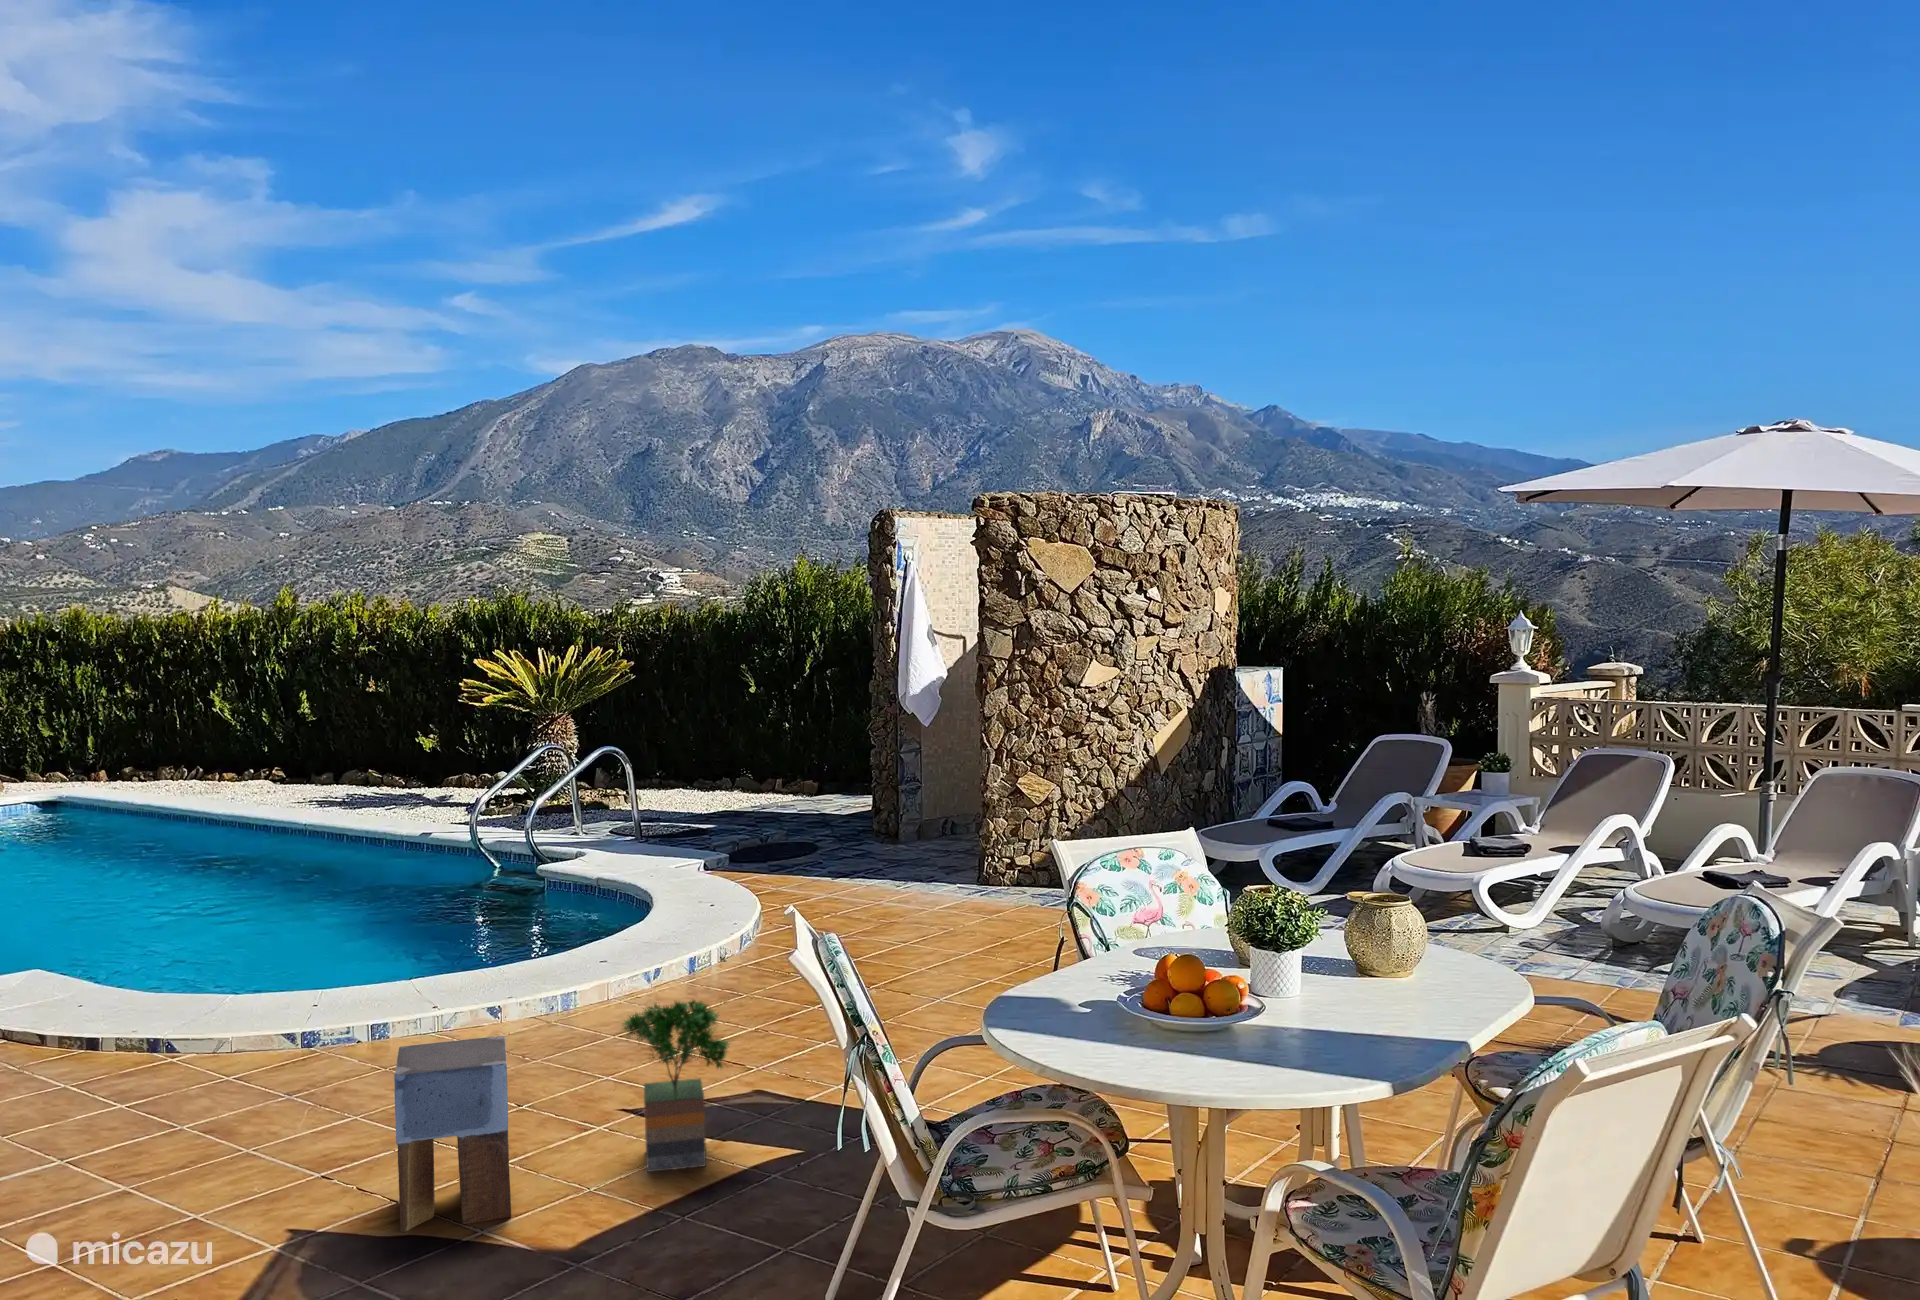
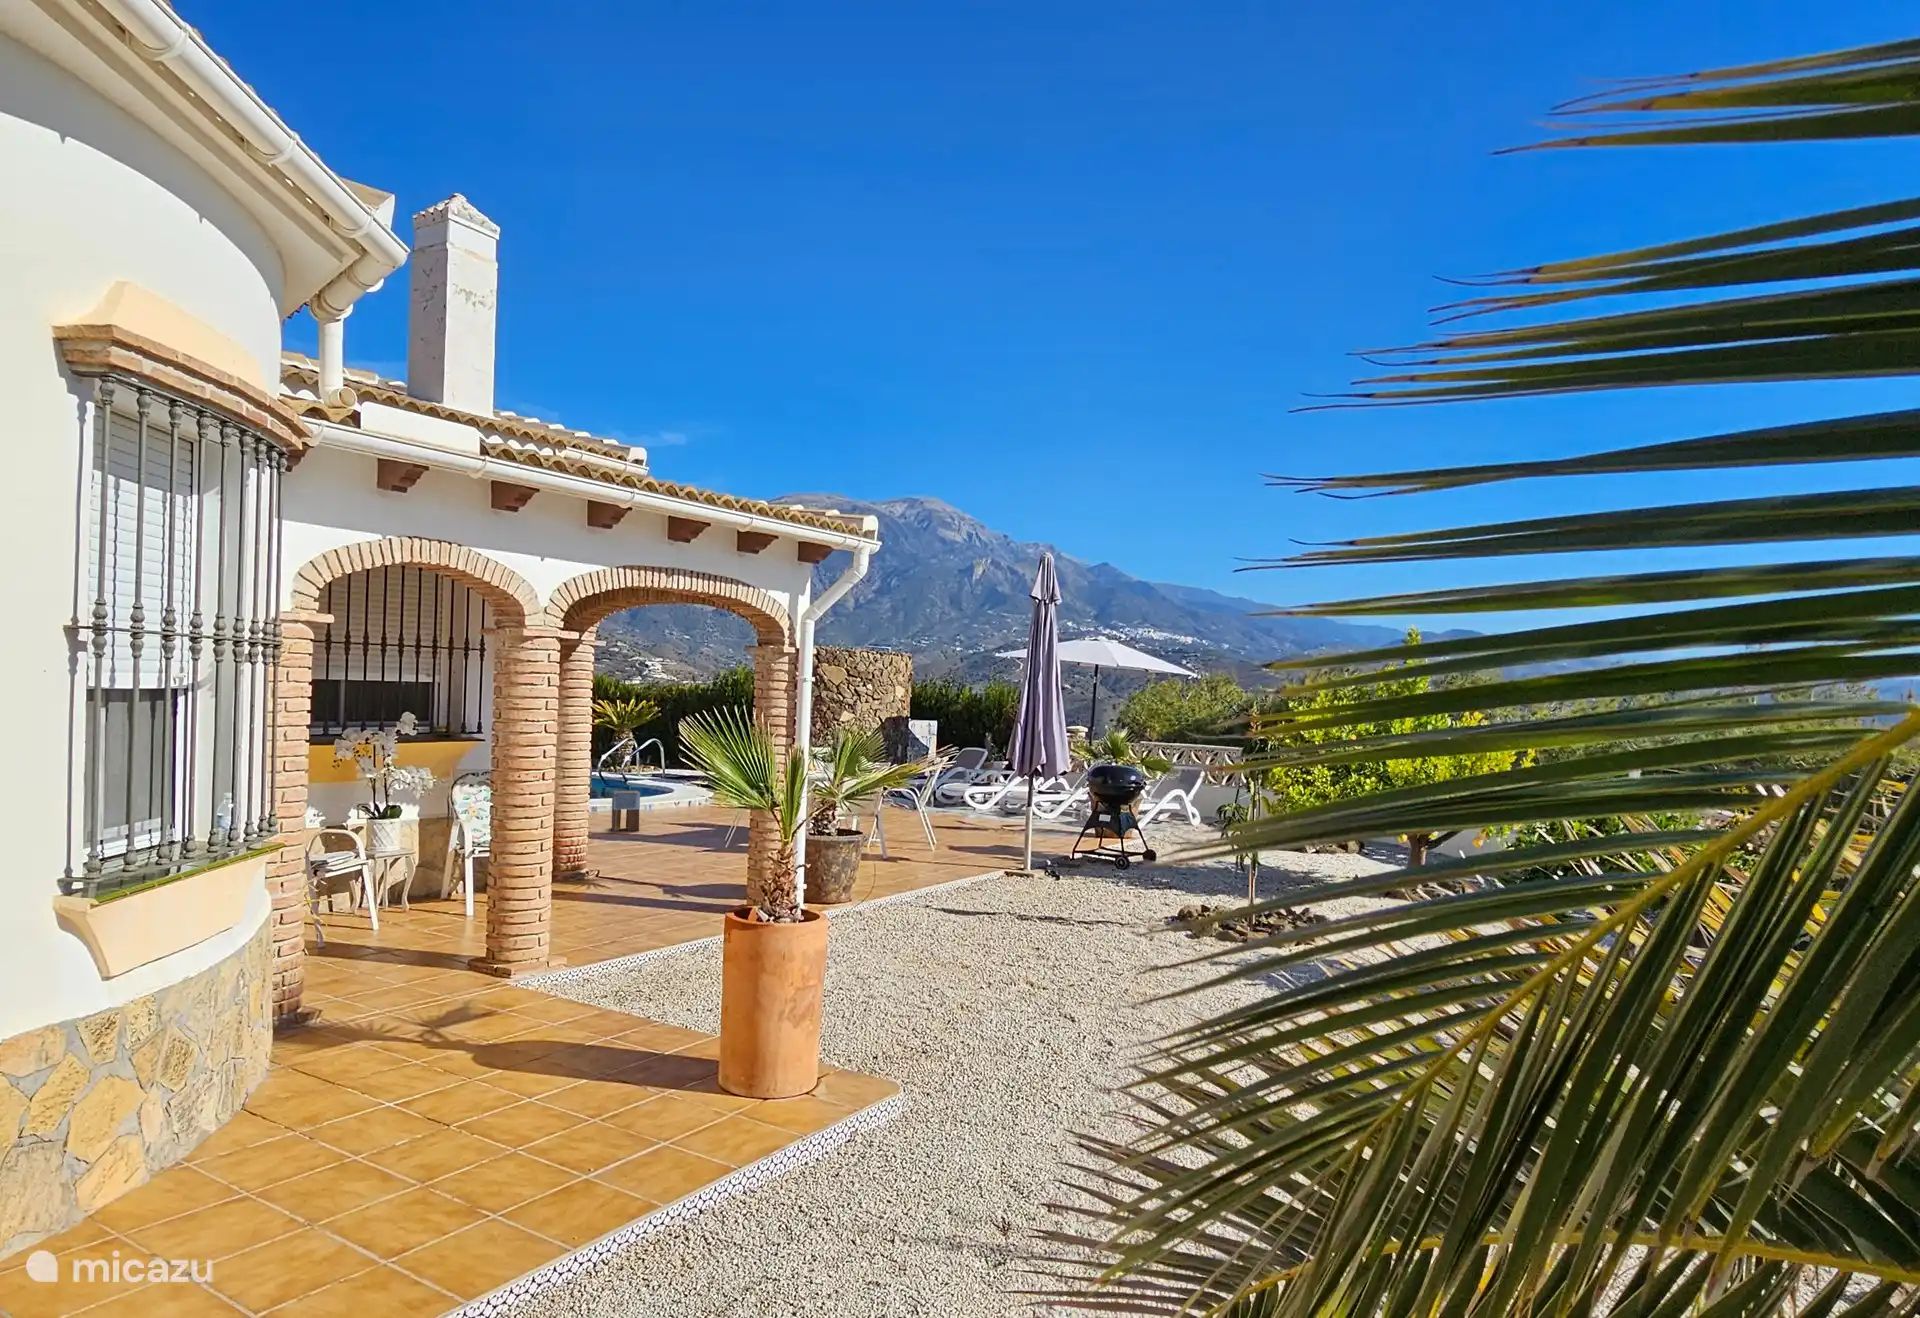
potted tree: present [622,1000,729,1172] -> none [666,787,695,828]

